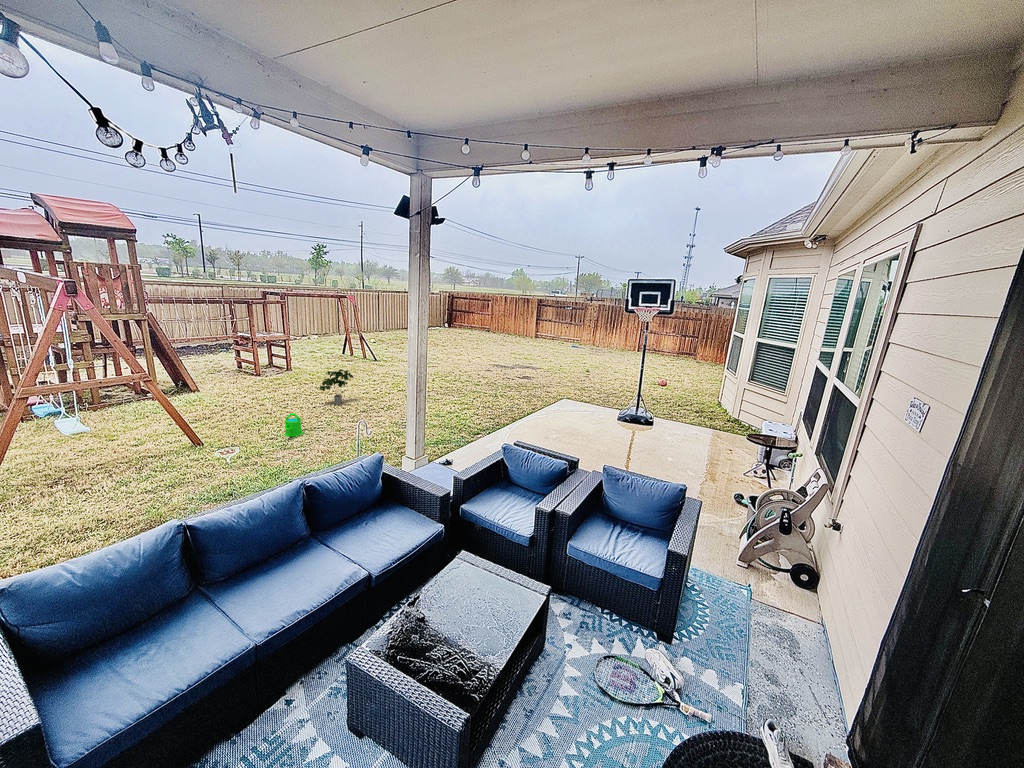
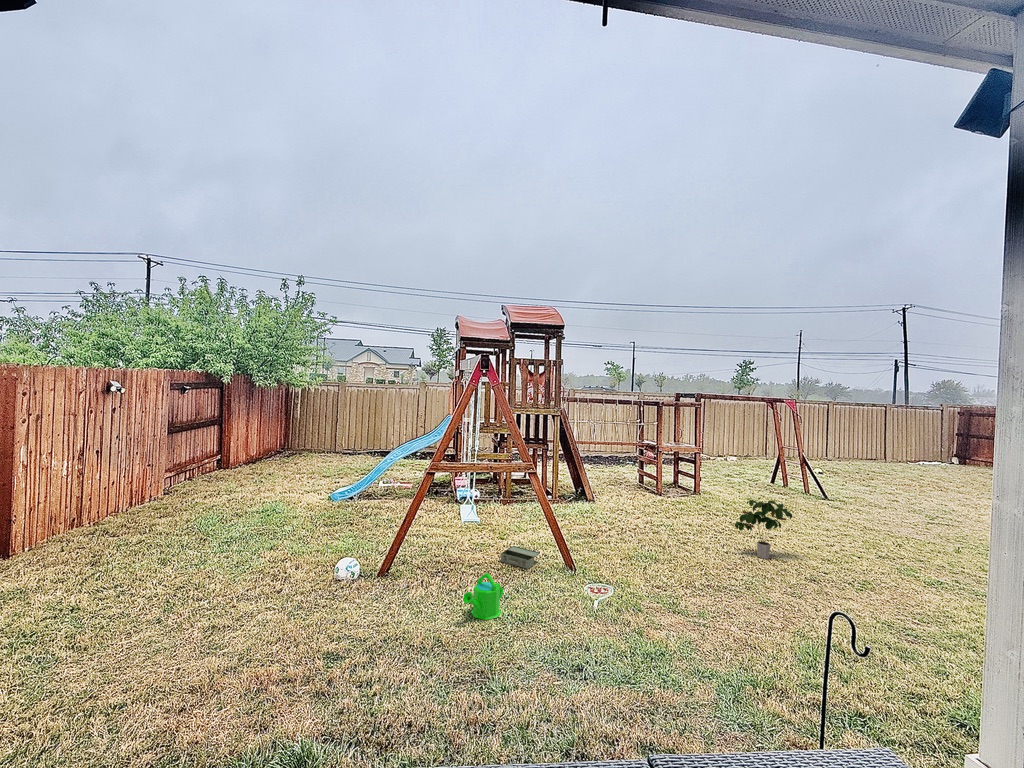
watering can: present [285,413,303,437] -> present [463,573,503,620]
toolbox: none [118,441,162,458] -> present [501,546,540,569]

